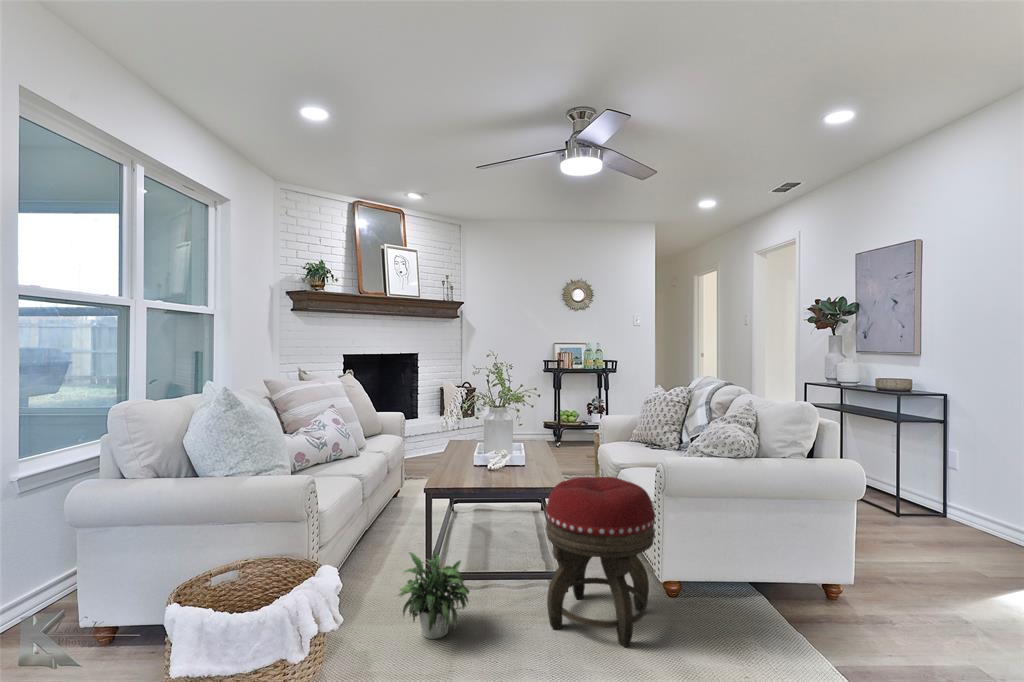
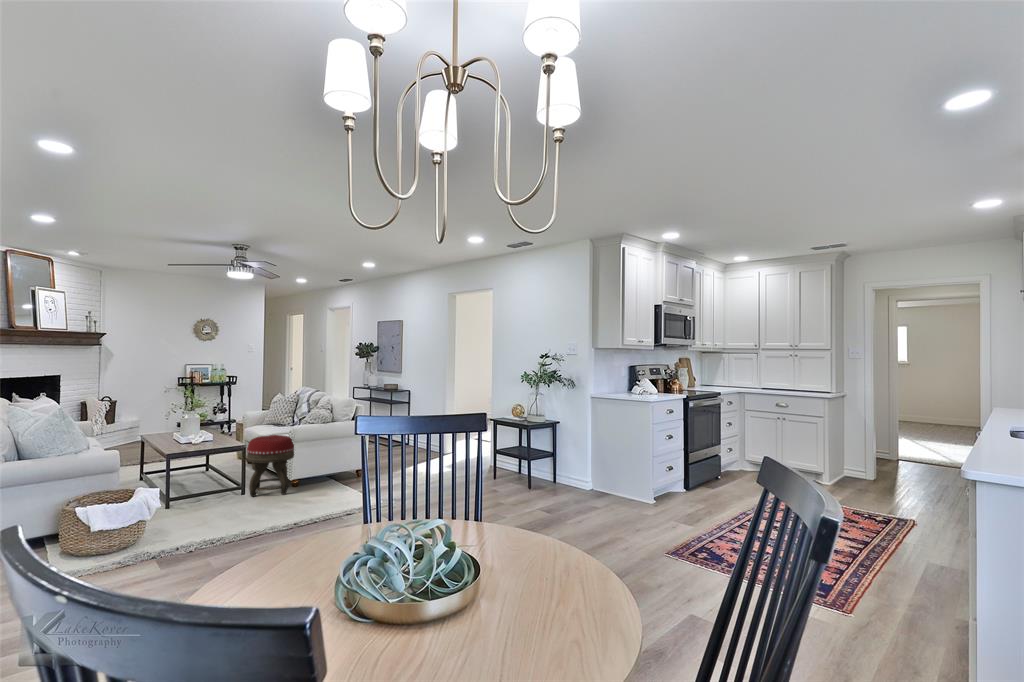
potted plant: present [398,550,469,639] -> none [179,475,218,509]

